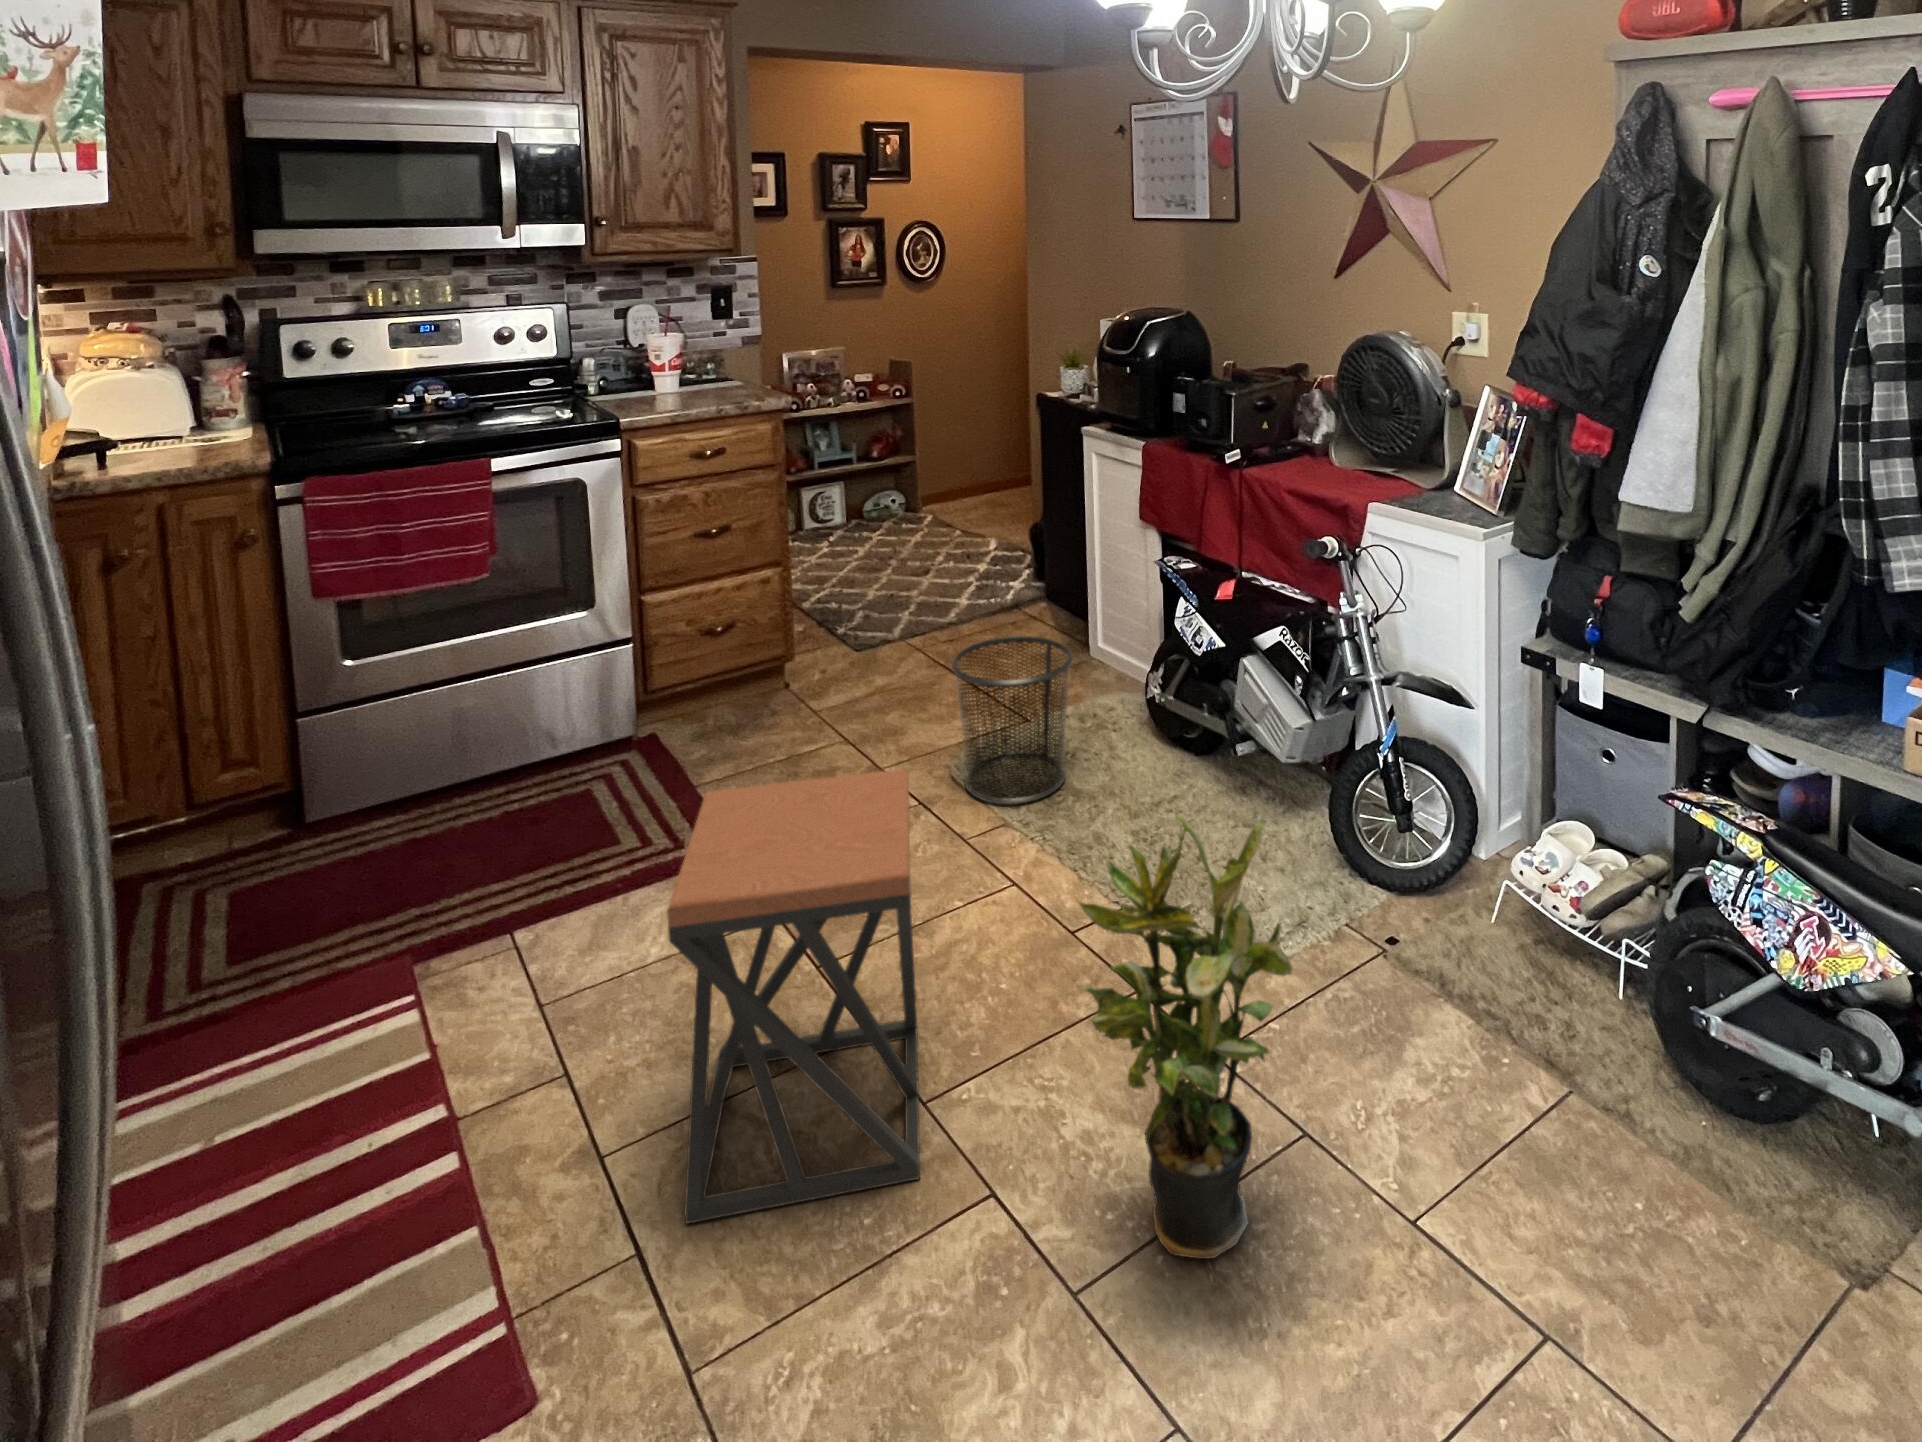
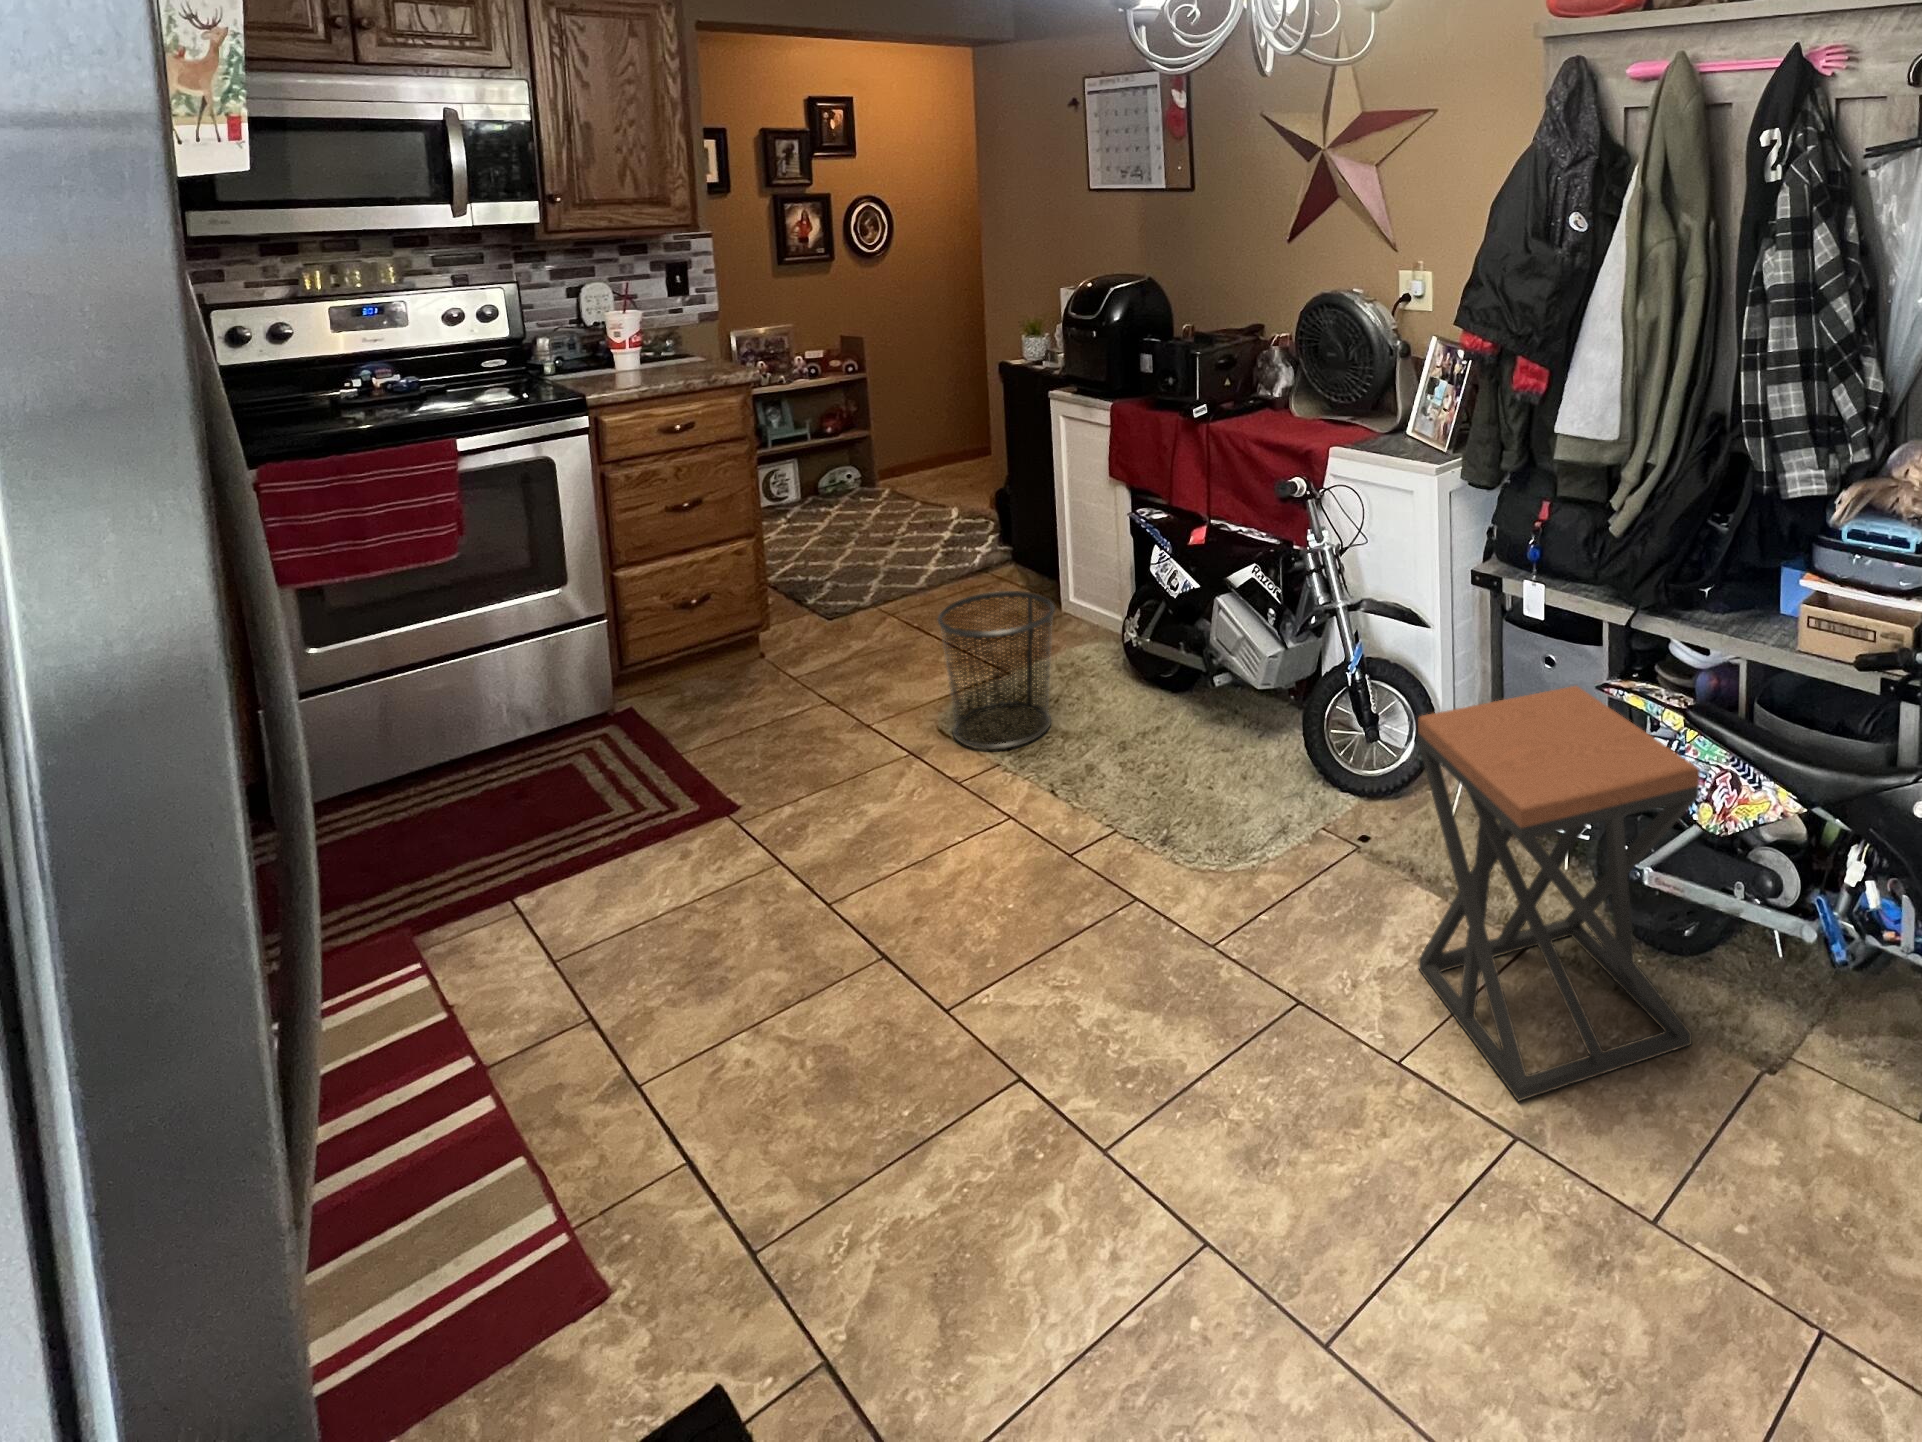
stool: present [667,768,920,1223] -> present [1418,686,1700,1101]
potted plant: present [1078,816,1292,1259] -> none [1095,716,1288,1108]

